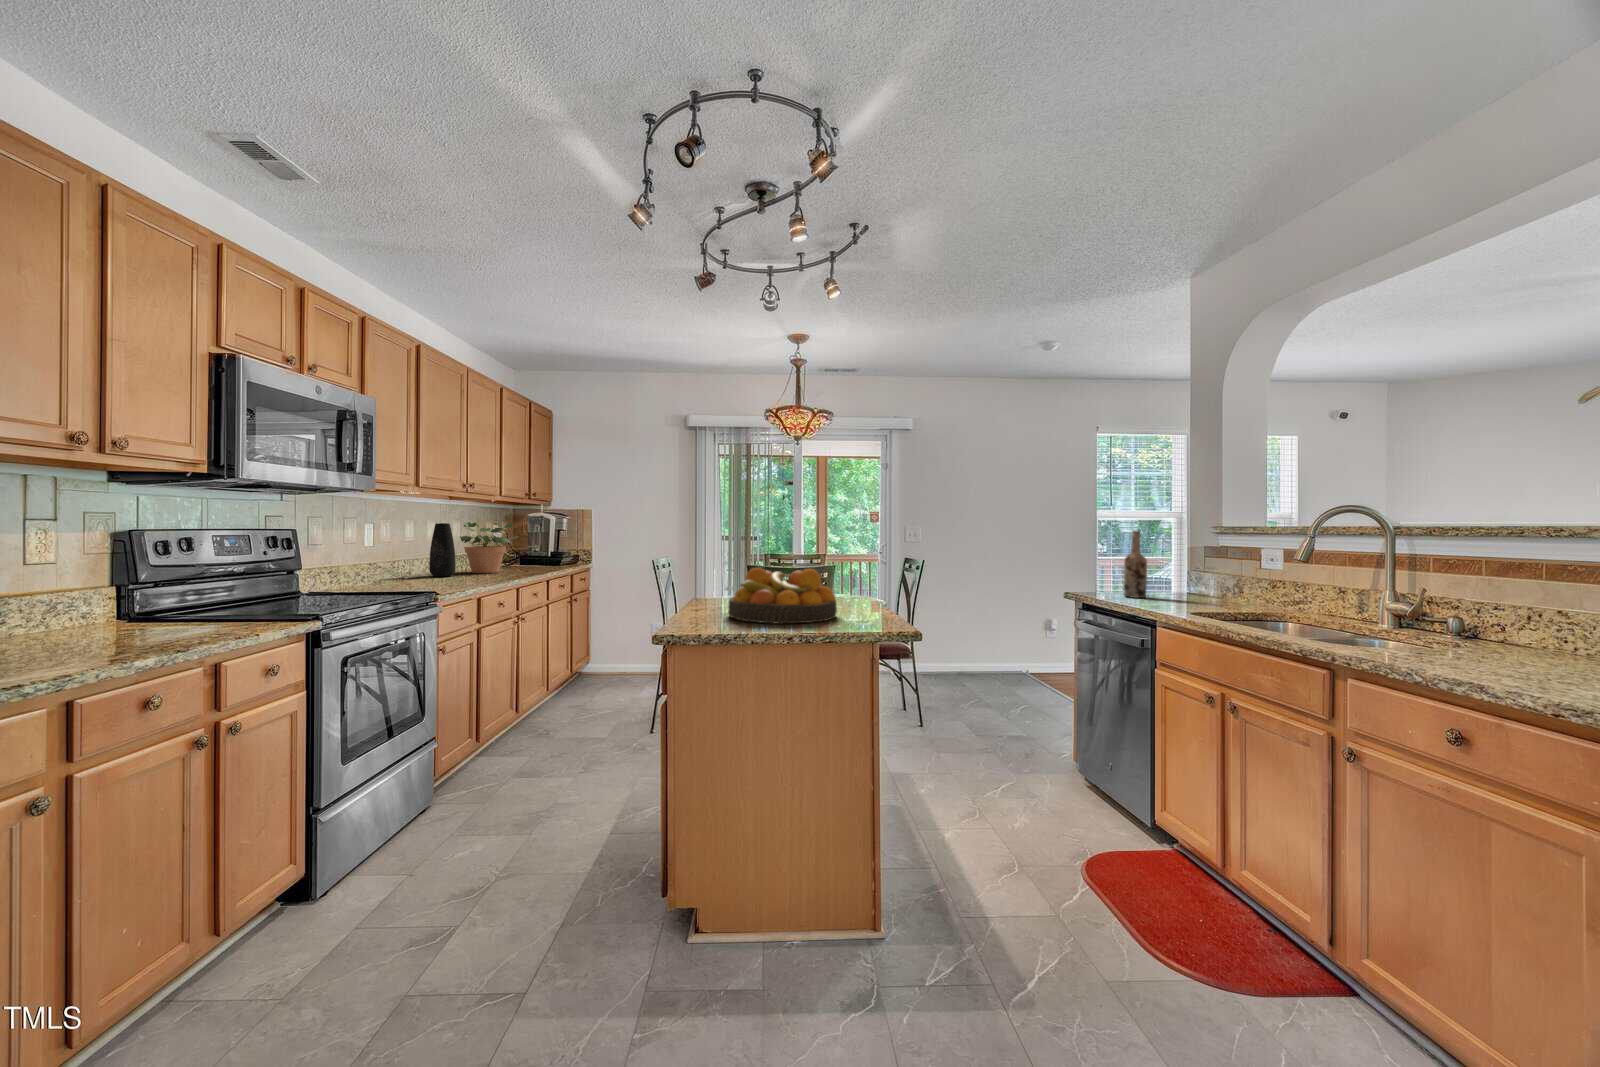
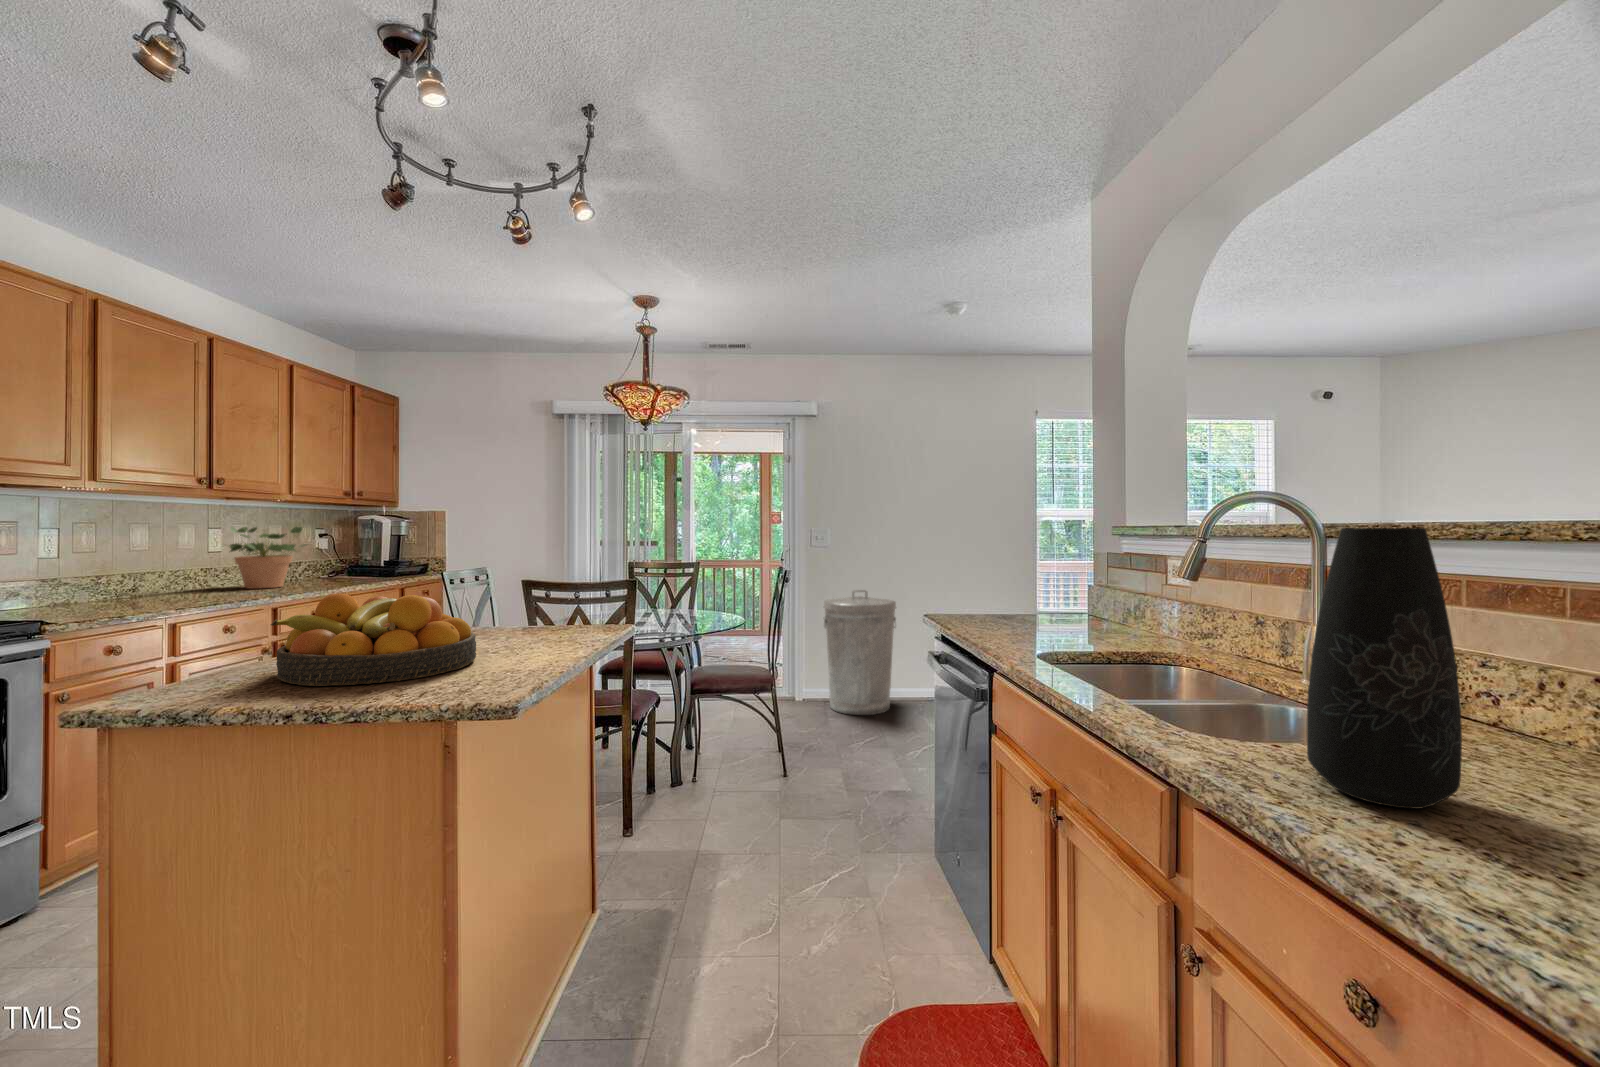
vase: present [429,523,456,577] -> present [1306,528,1462,809]
wine bottle: present [1124,530,1147,598] -> none [997,532,1027,622]
trash can: none [922,579,985,684] -> present [824,590,896,715]

